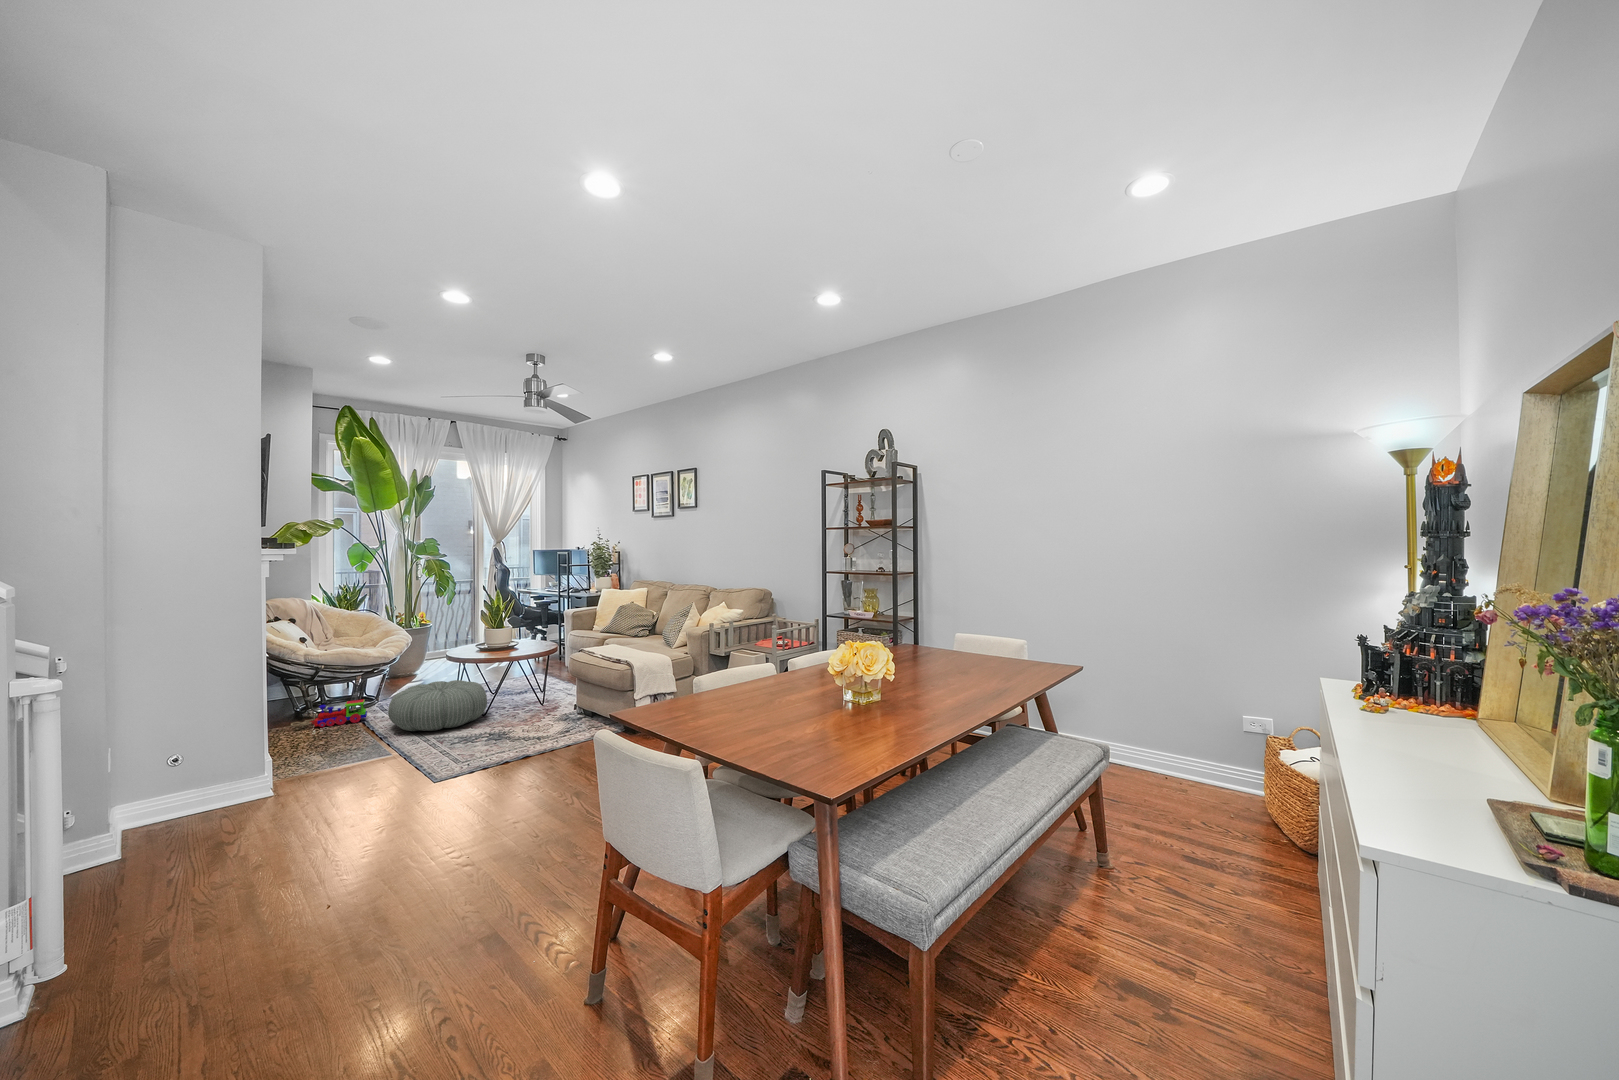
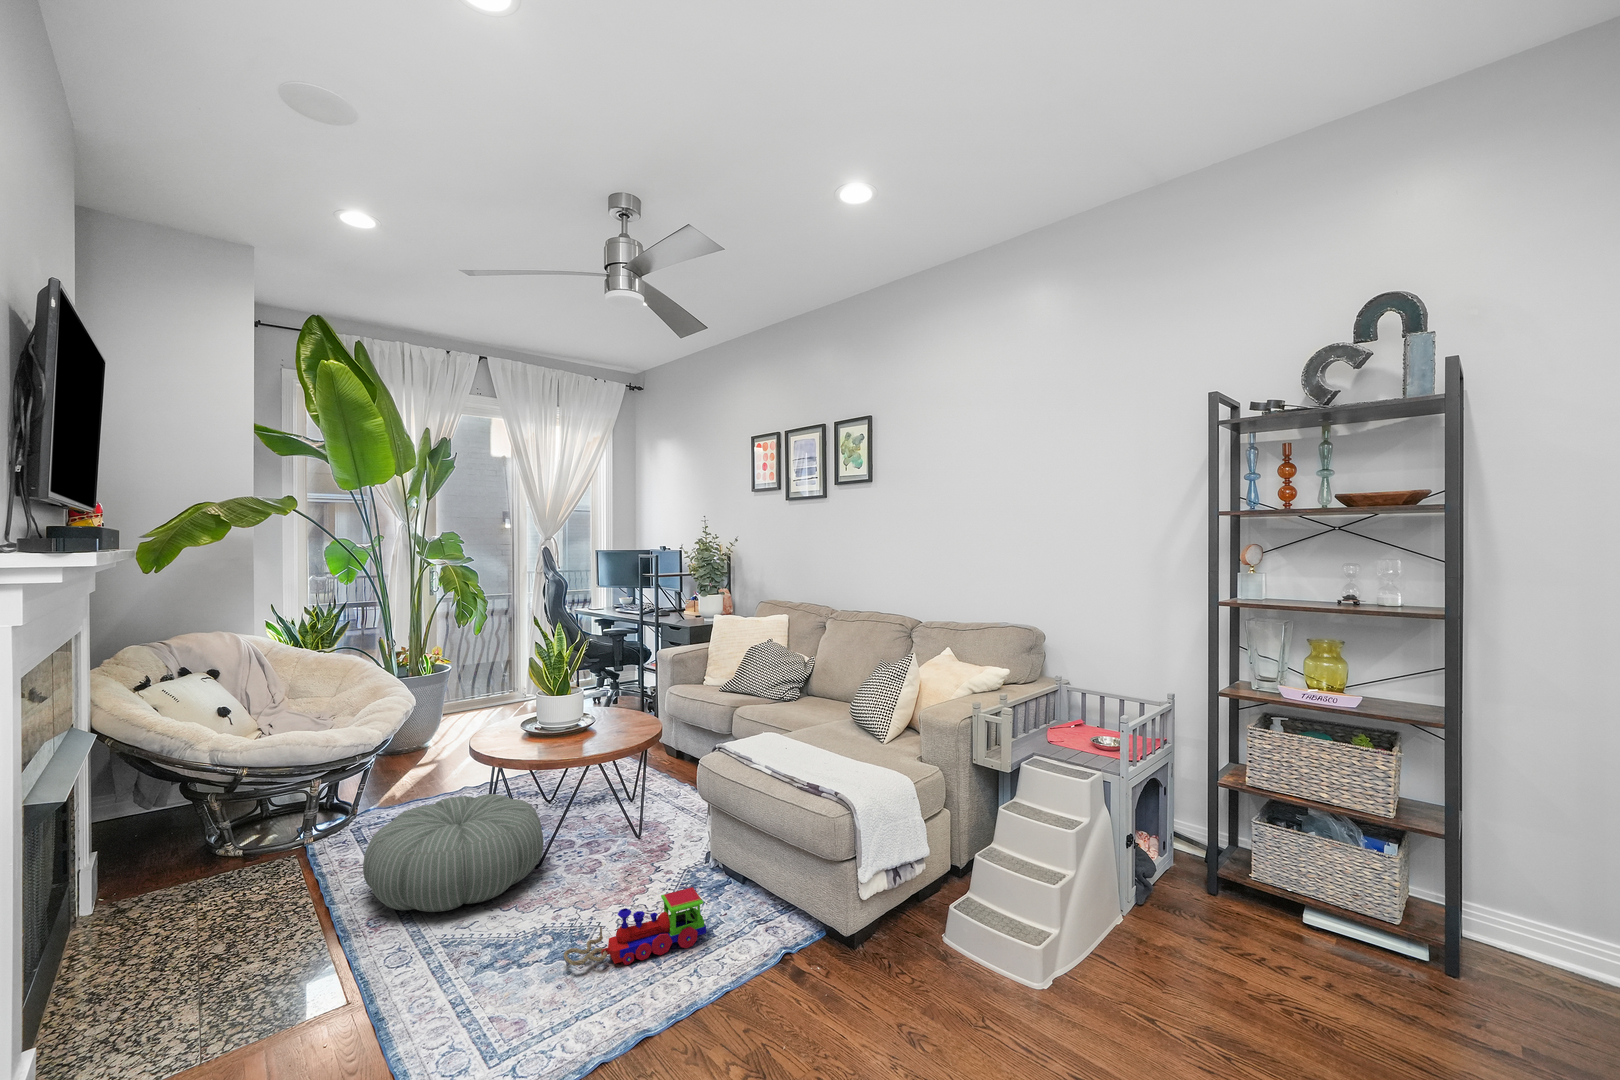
toy train: present [291,699,367,727] -> present [564,887,706,966]

